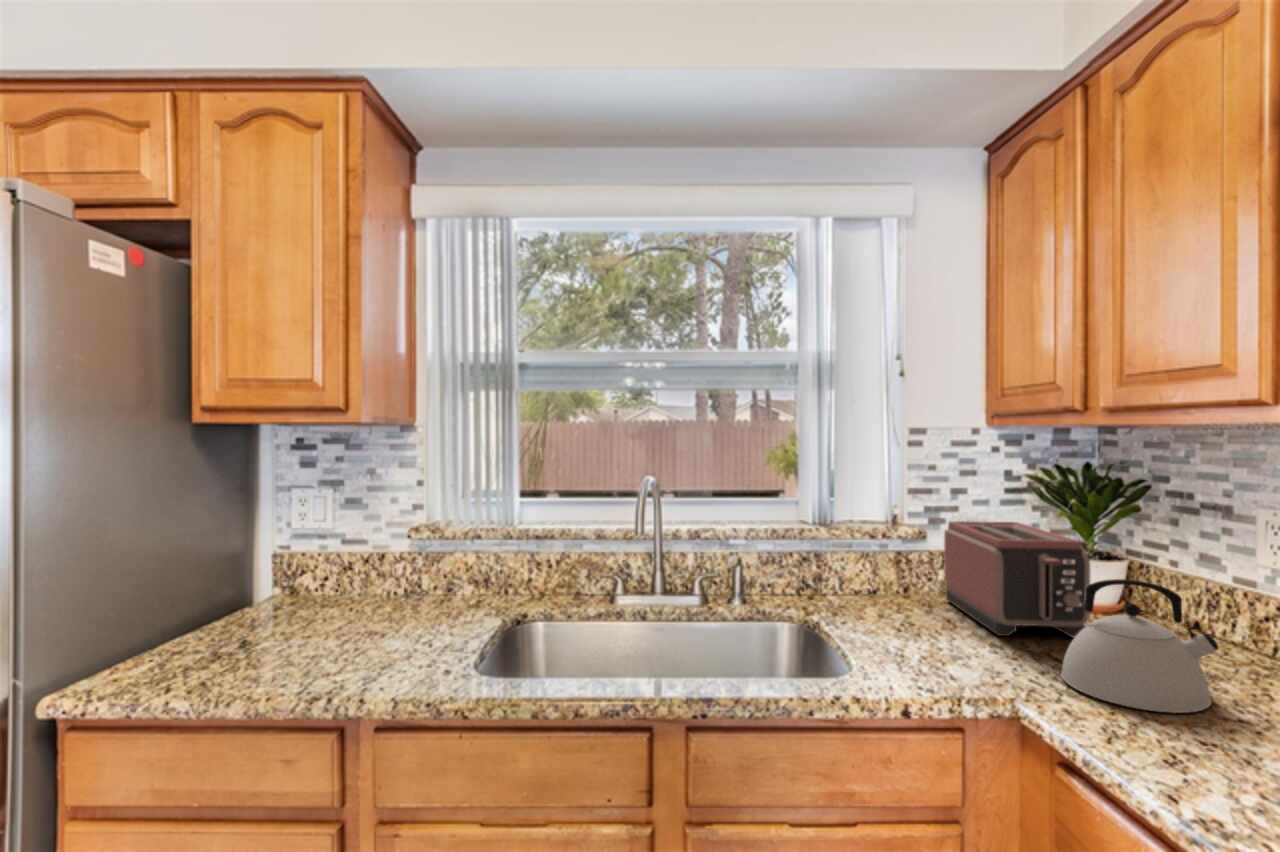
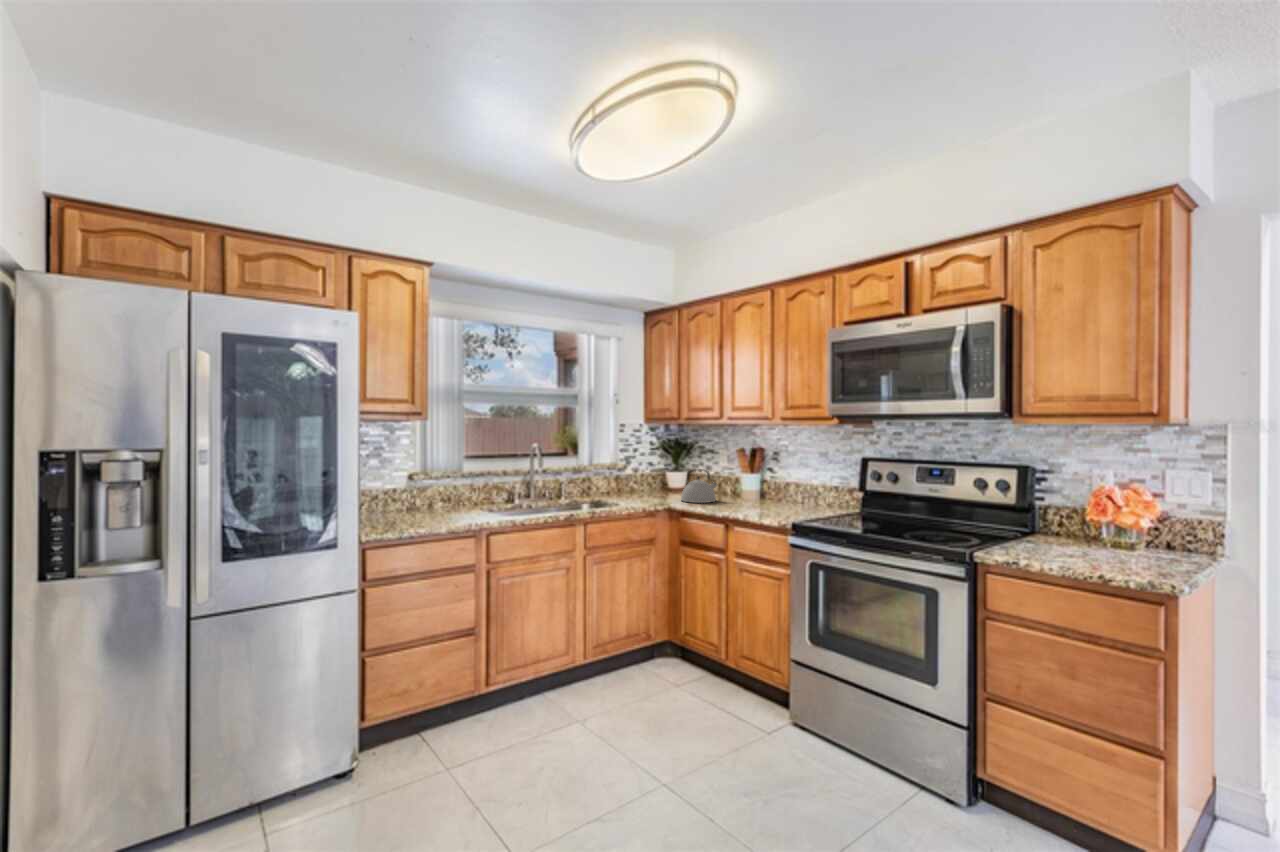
toaster: present [944,521,1090,638] -> none [633,460,683,496]

